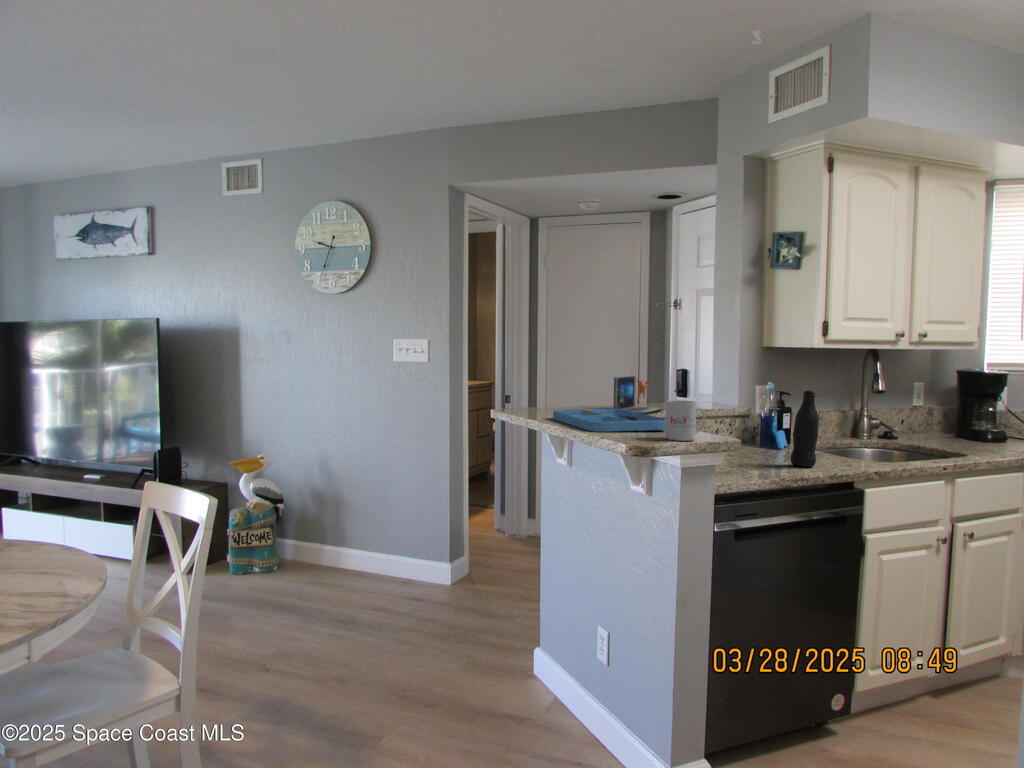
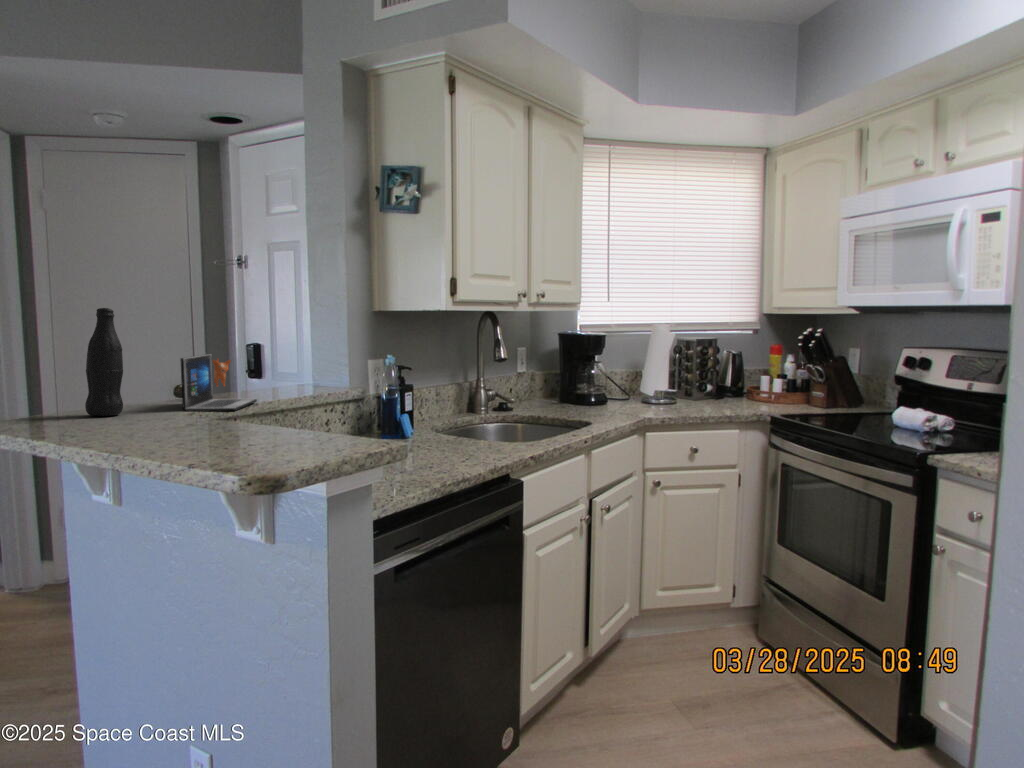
bottle: present [790,390,819,467] -> present [85,308,123,416]
mug: present [665,400,706,441] -> none [297,392,356,456]
tray: present [553,409,666,432] -> none [81,408,290,455]

